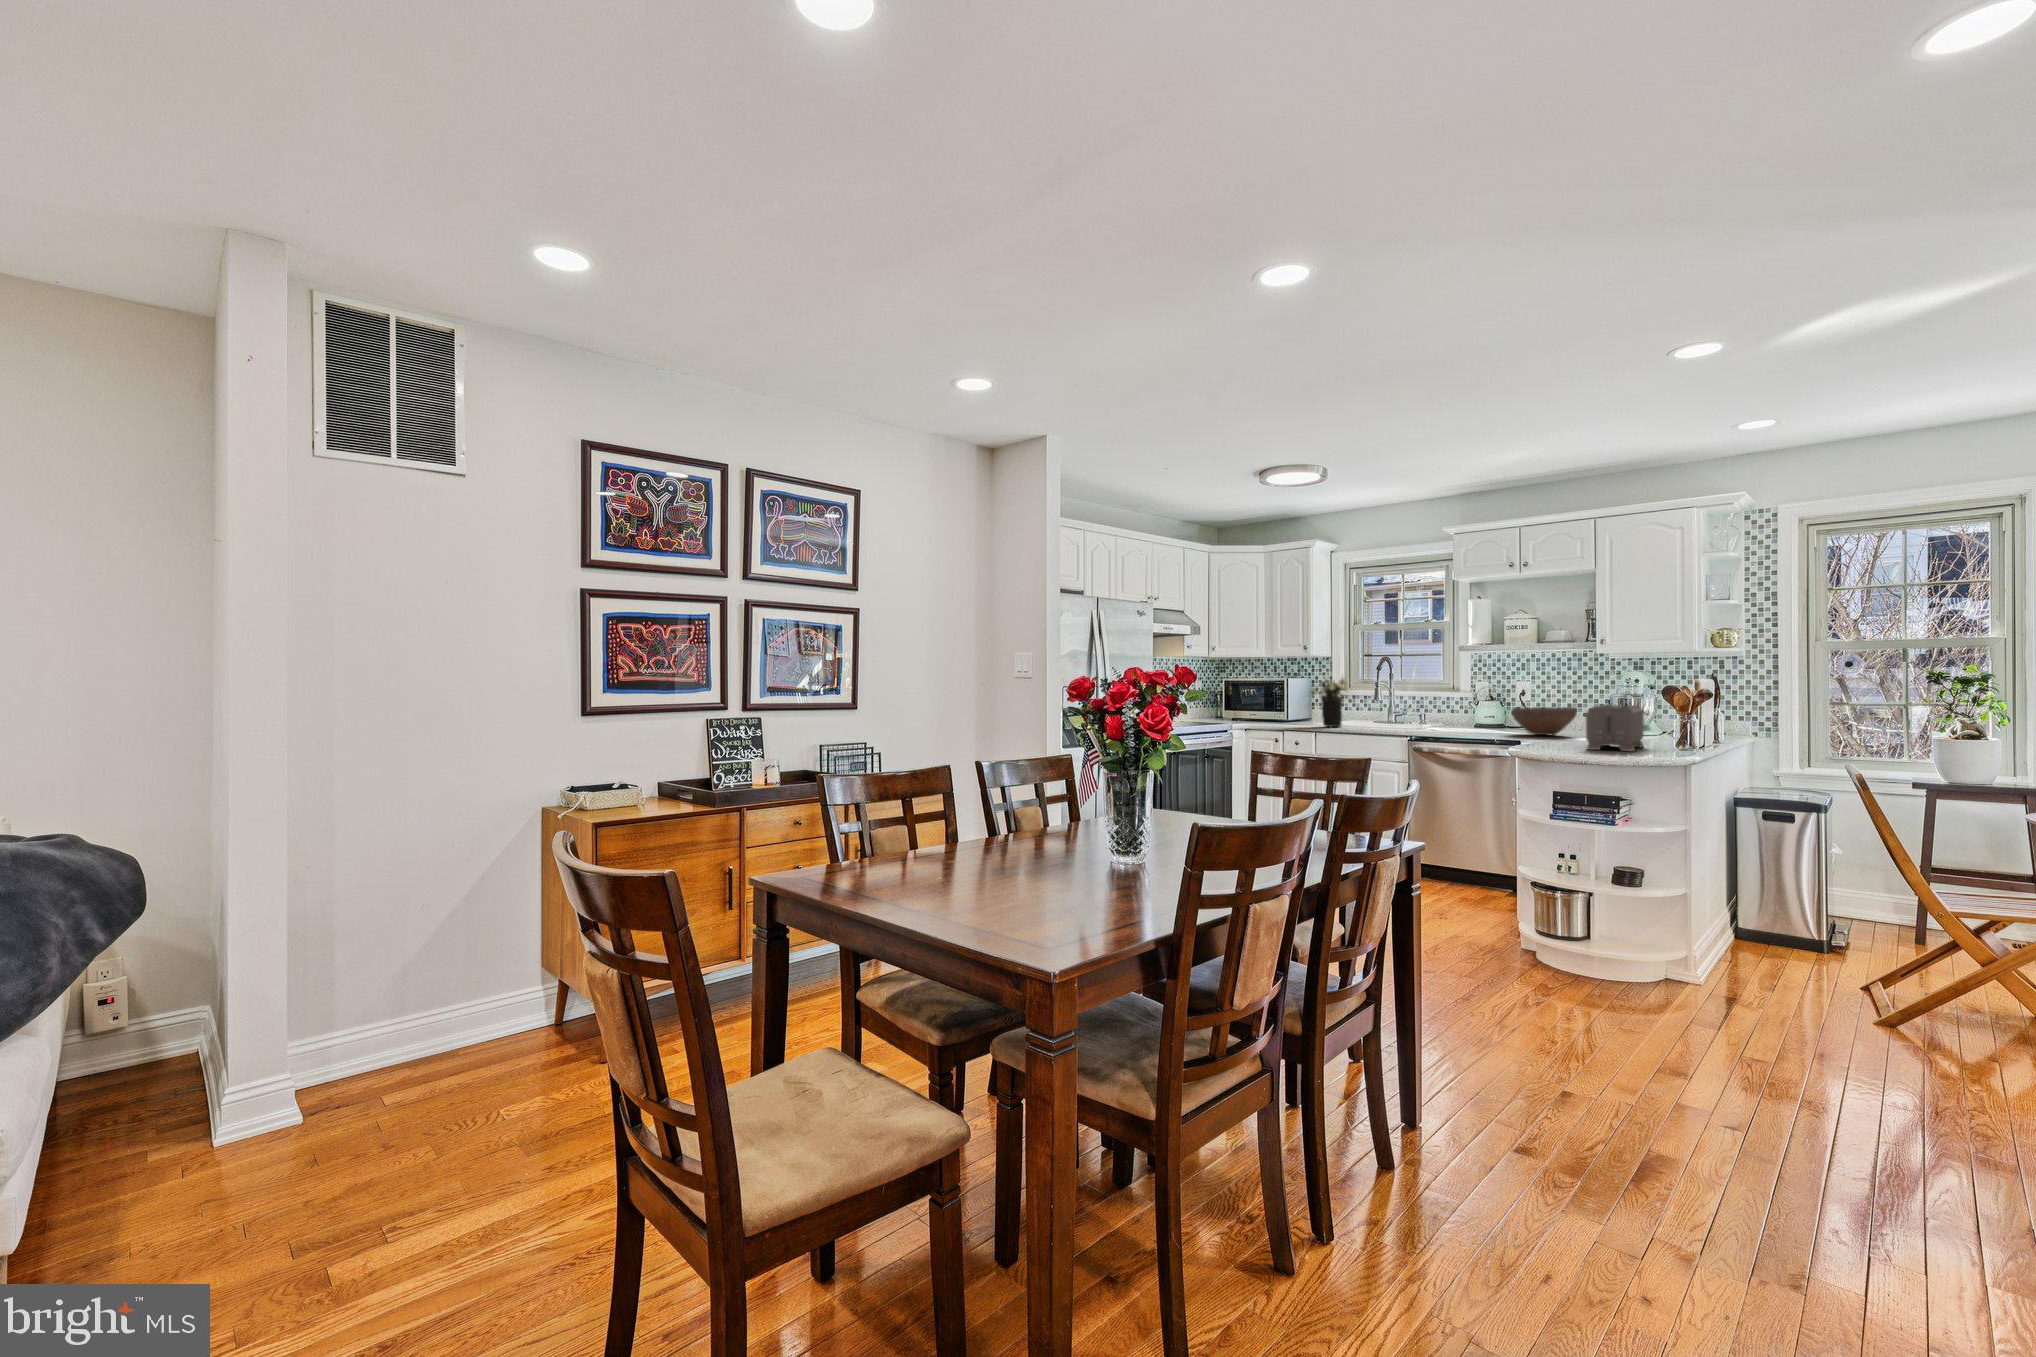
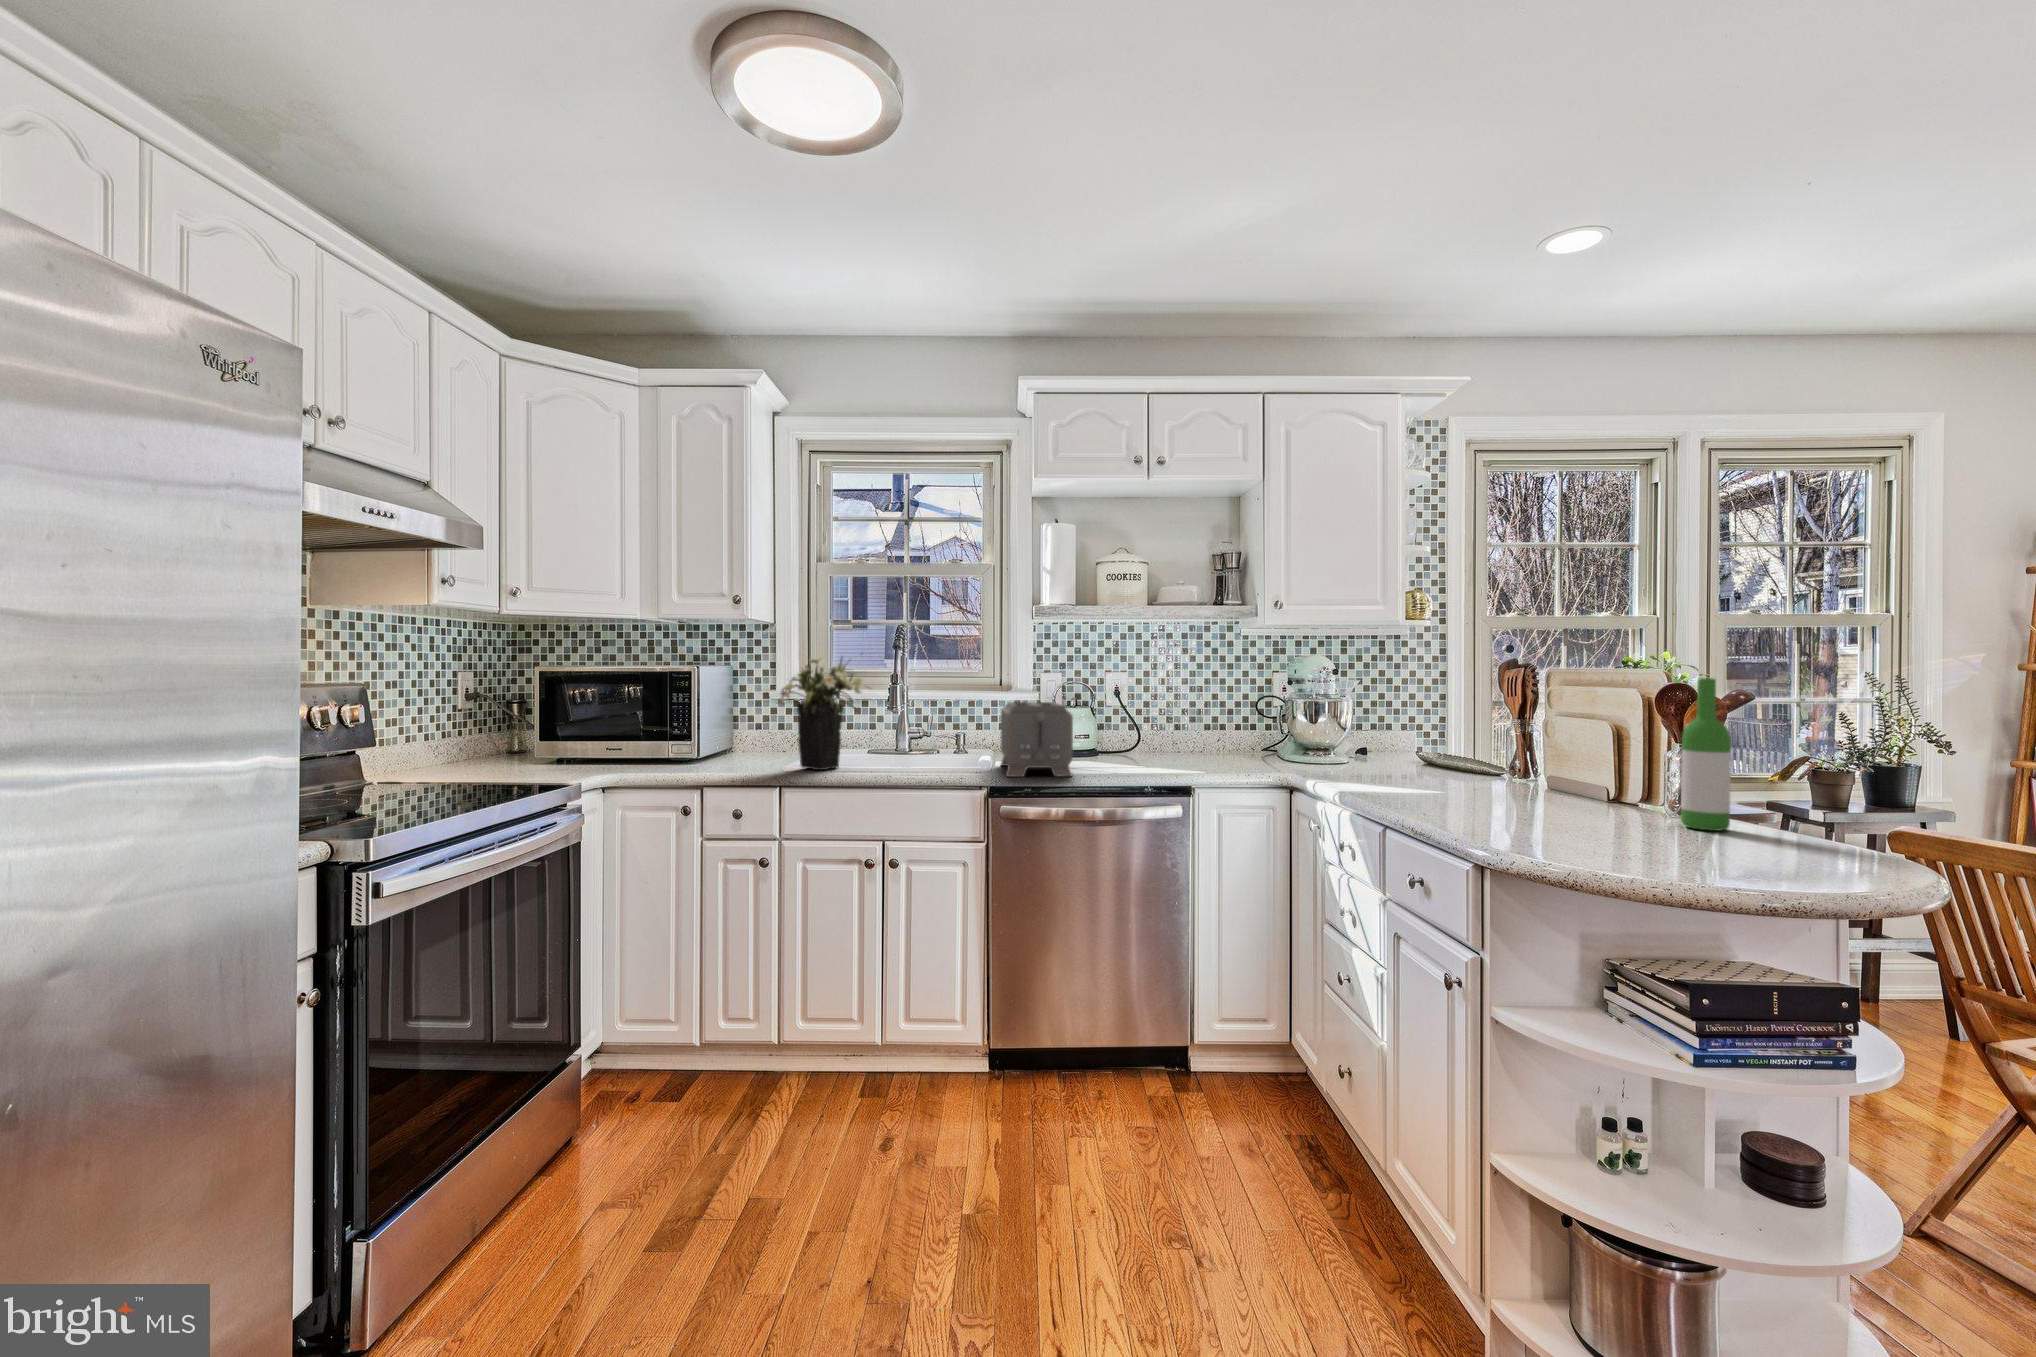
wine bottle: none [1642,688,1663,757] -> present [1681,678,1731,831]
toaster: present [1586,705,1644,751] -> present [1001,702,1073,777]
bowl: present [1512,707,1577,735] -> none [1171,716,1278,769]

